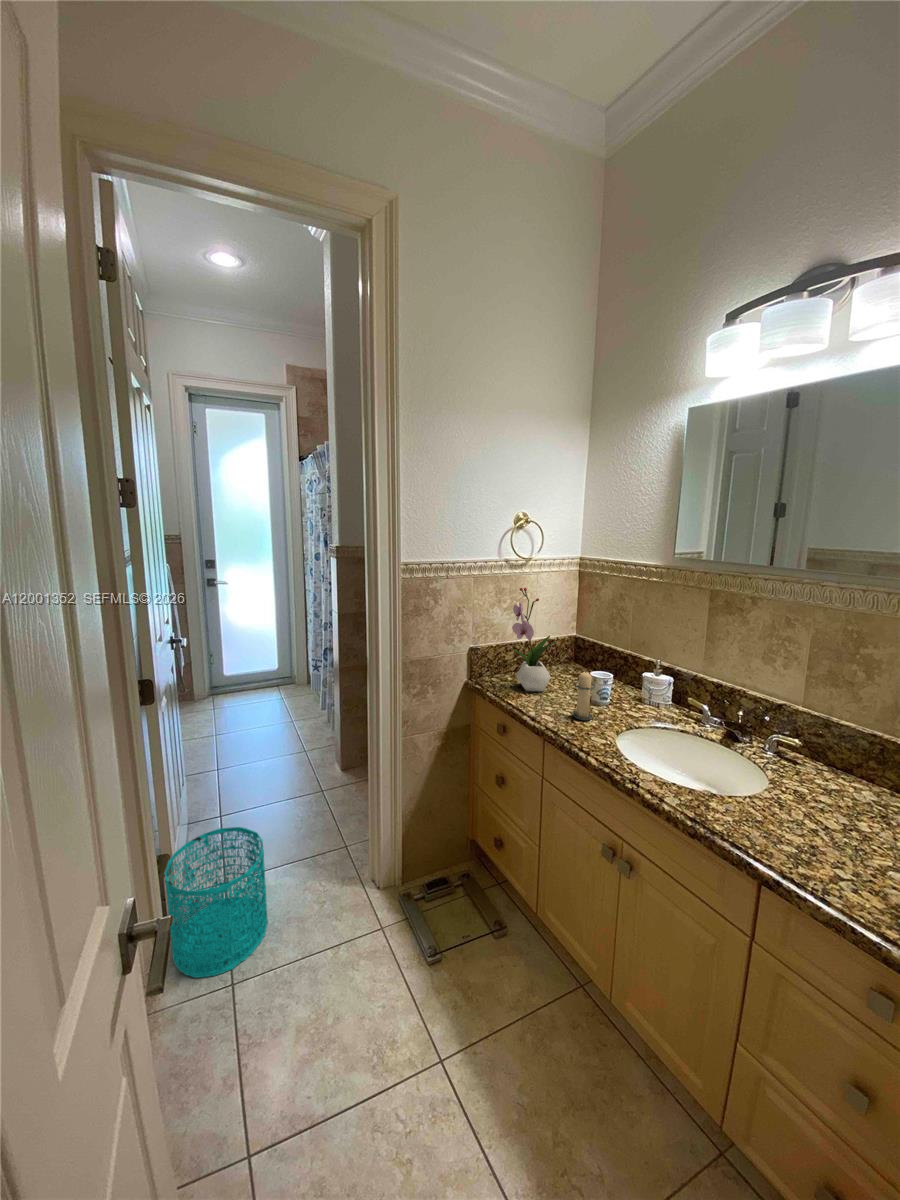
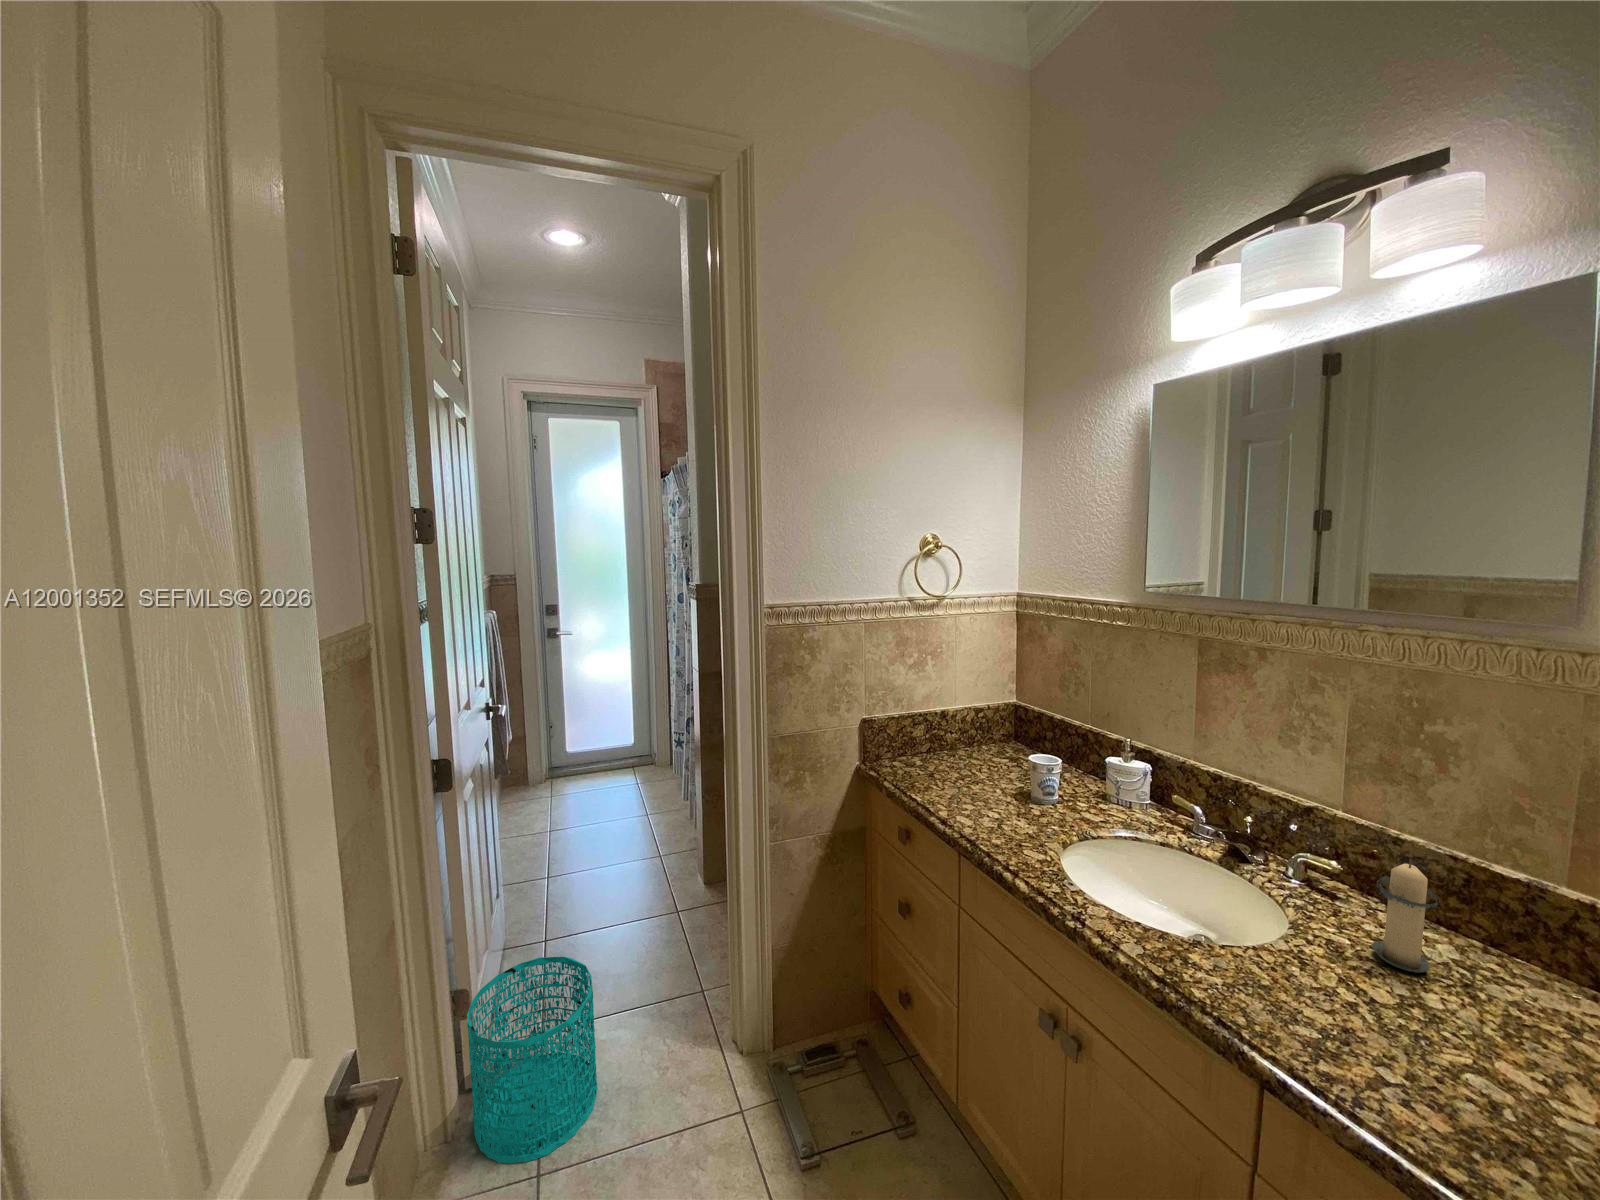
flower arrangement: present [512,588,556,691] -> none [918,638,980,781]
candle: present [573,671,595,720] -> present [1372,858,1440,973]

